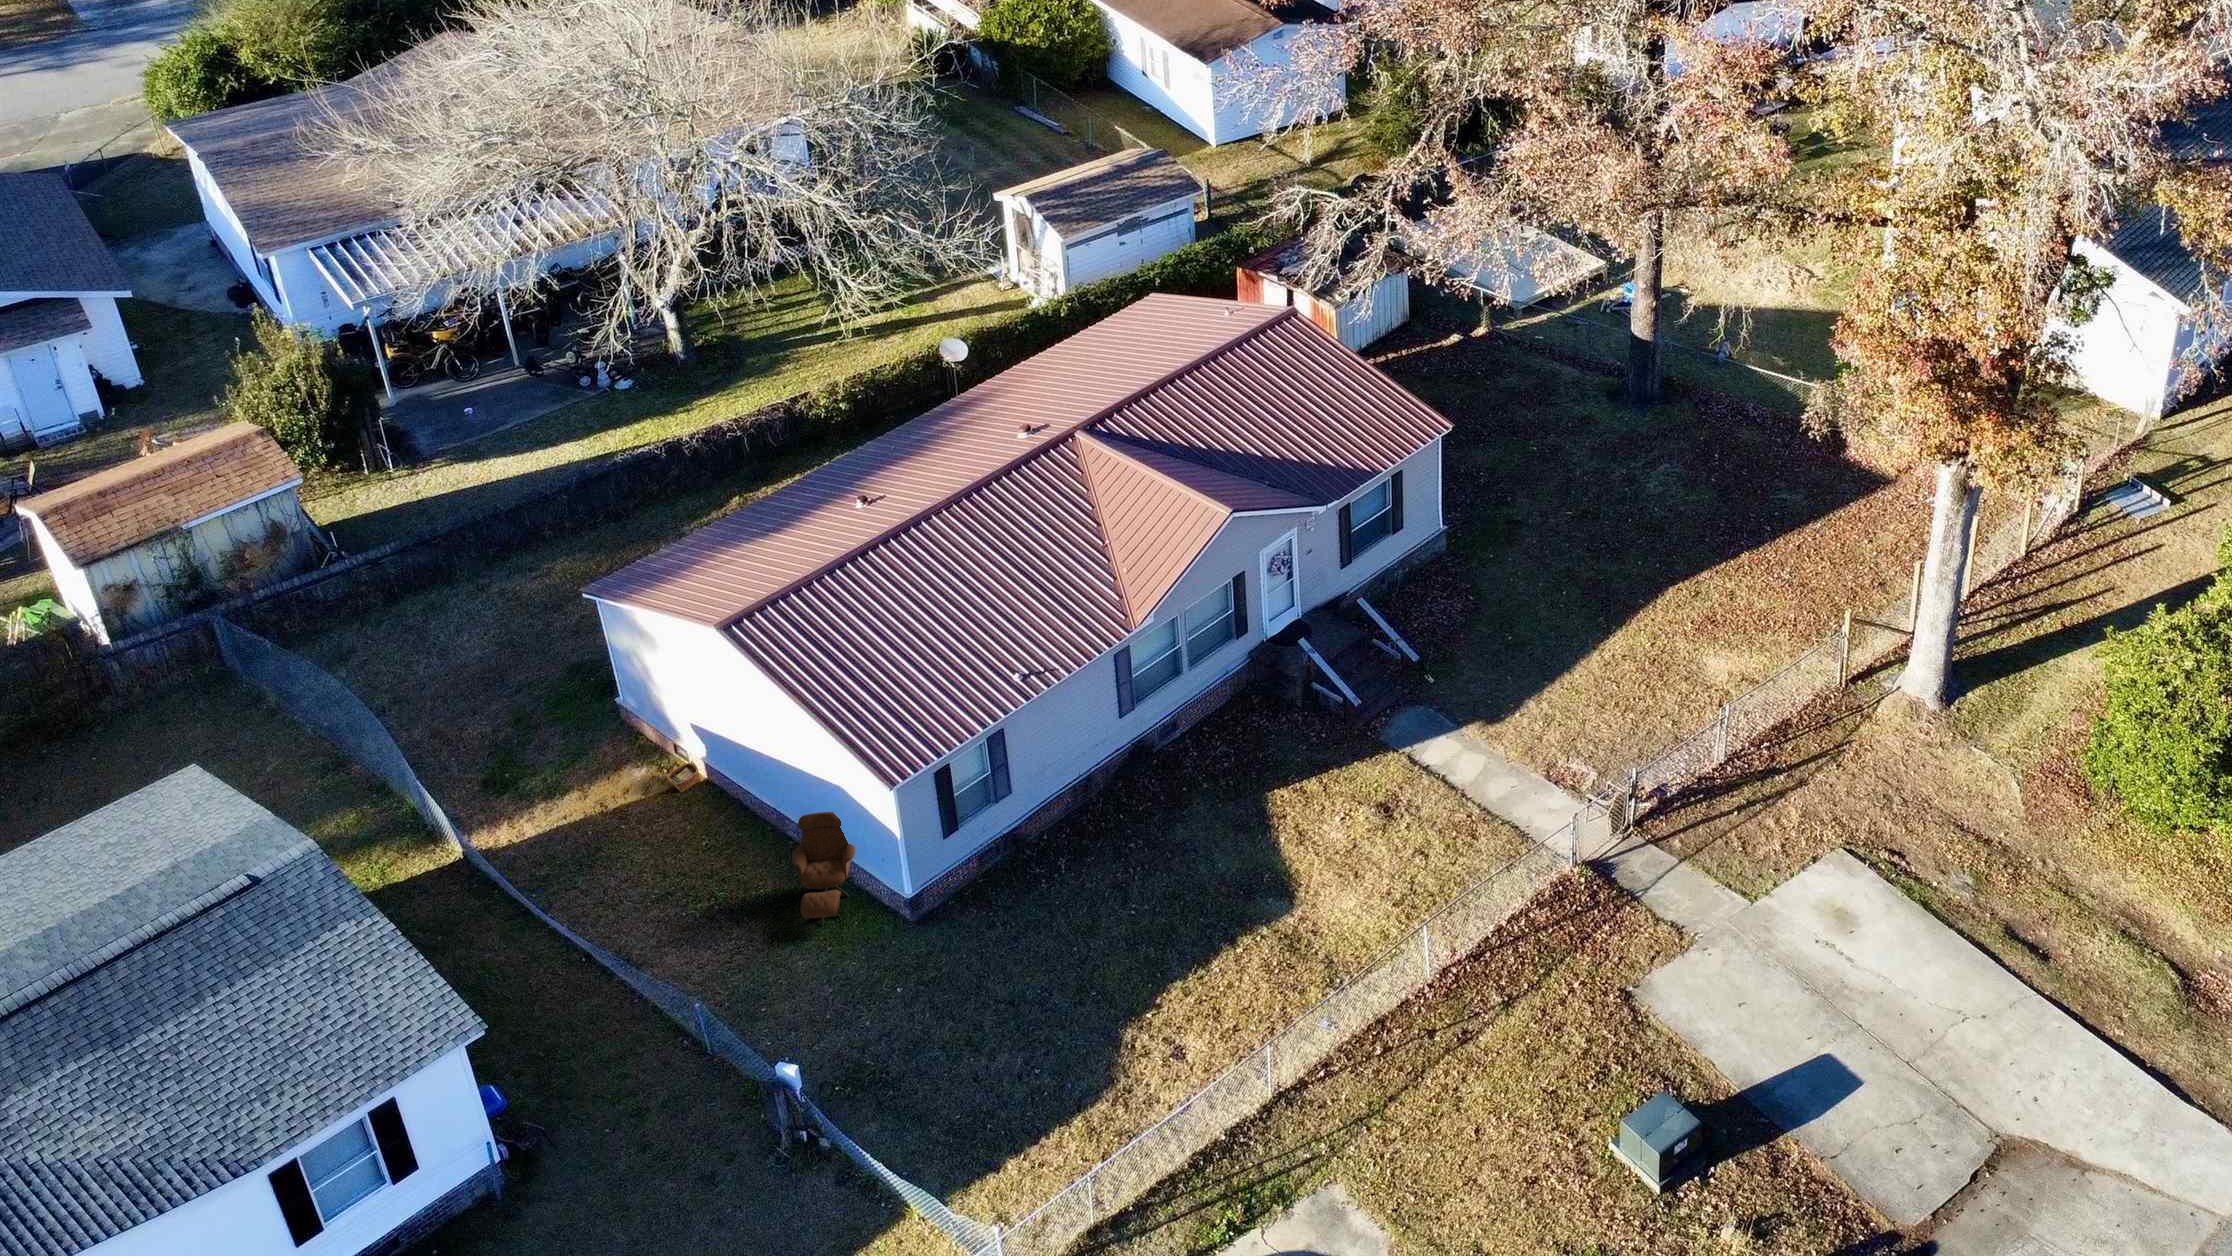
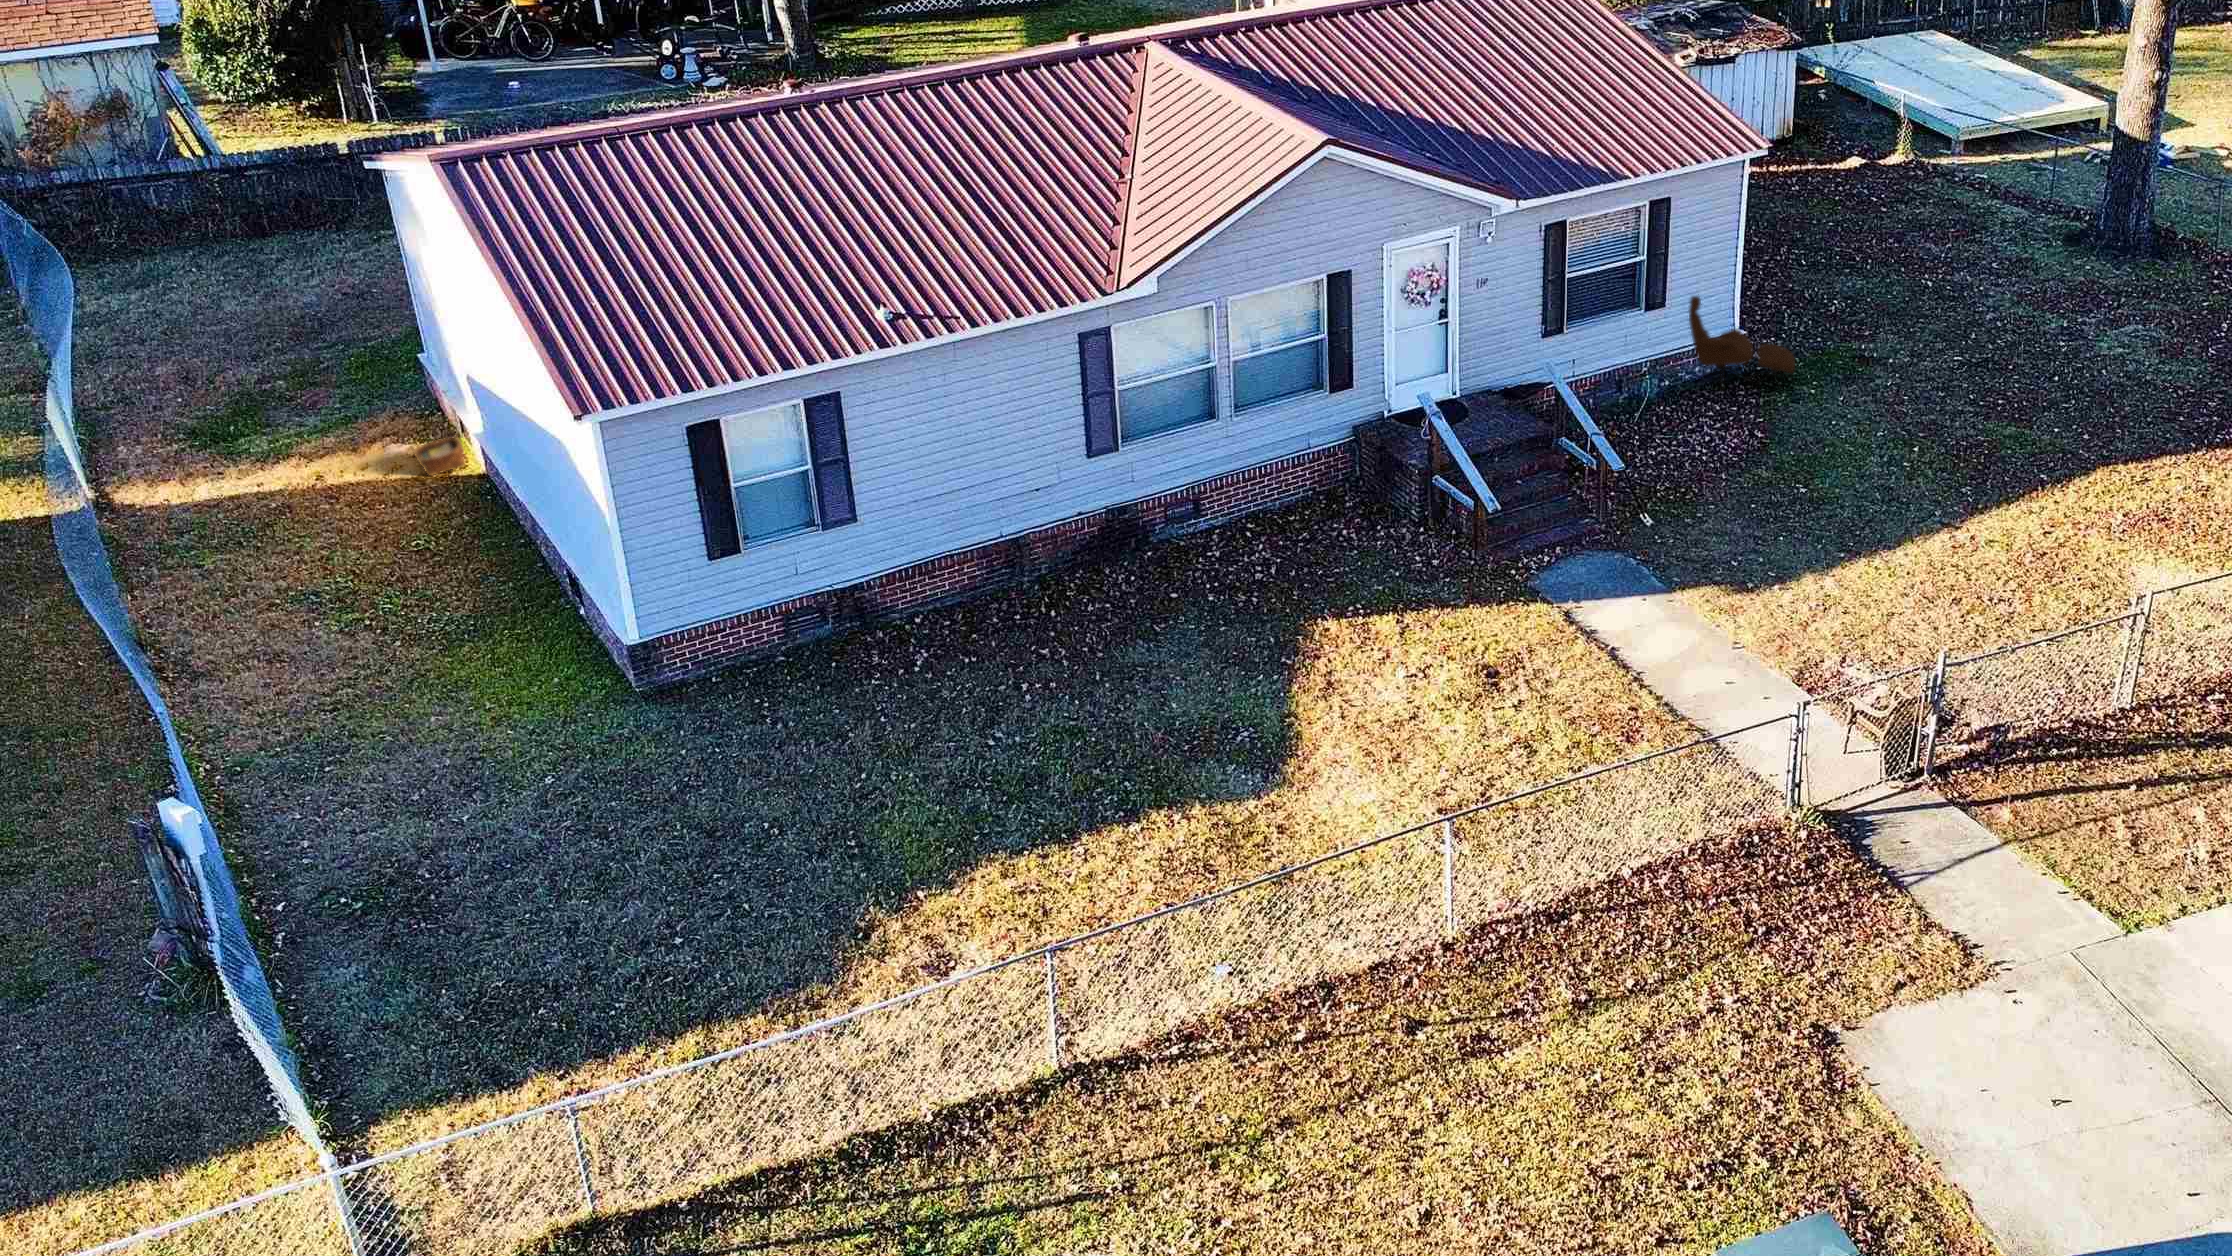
lounge chair: present [792,812,855,927] -> present [1689,296,1795,391]

